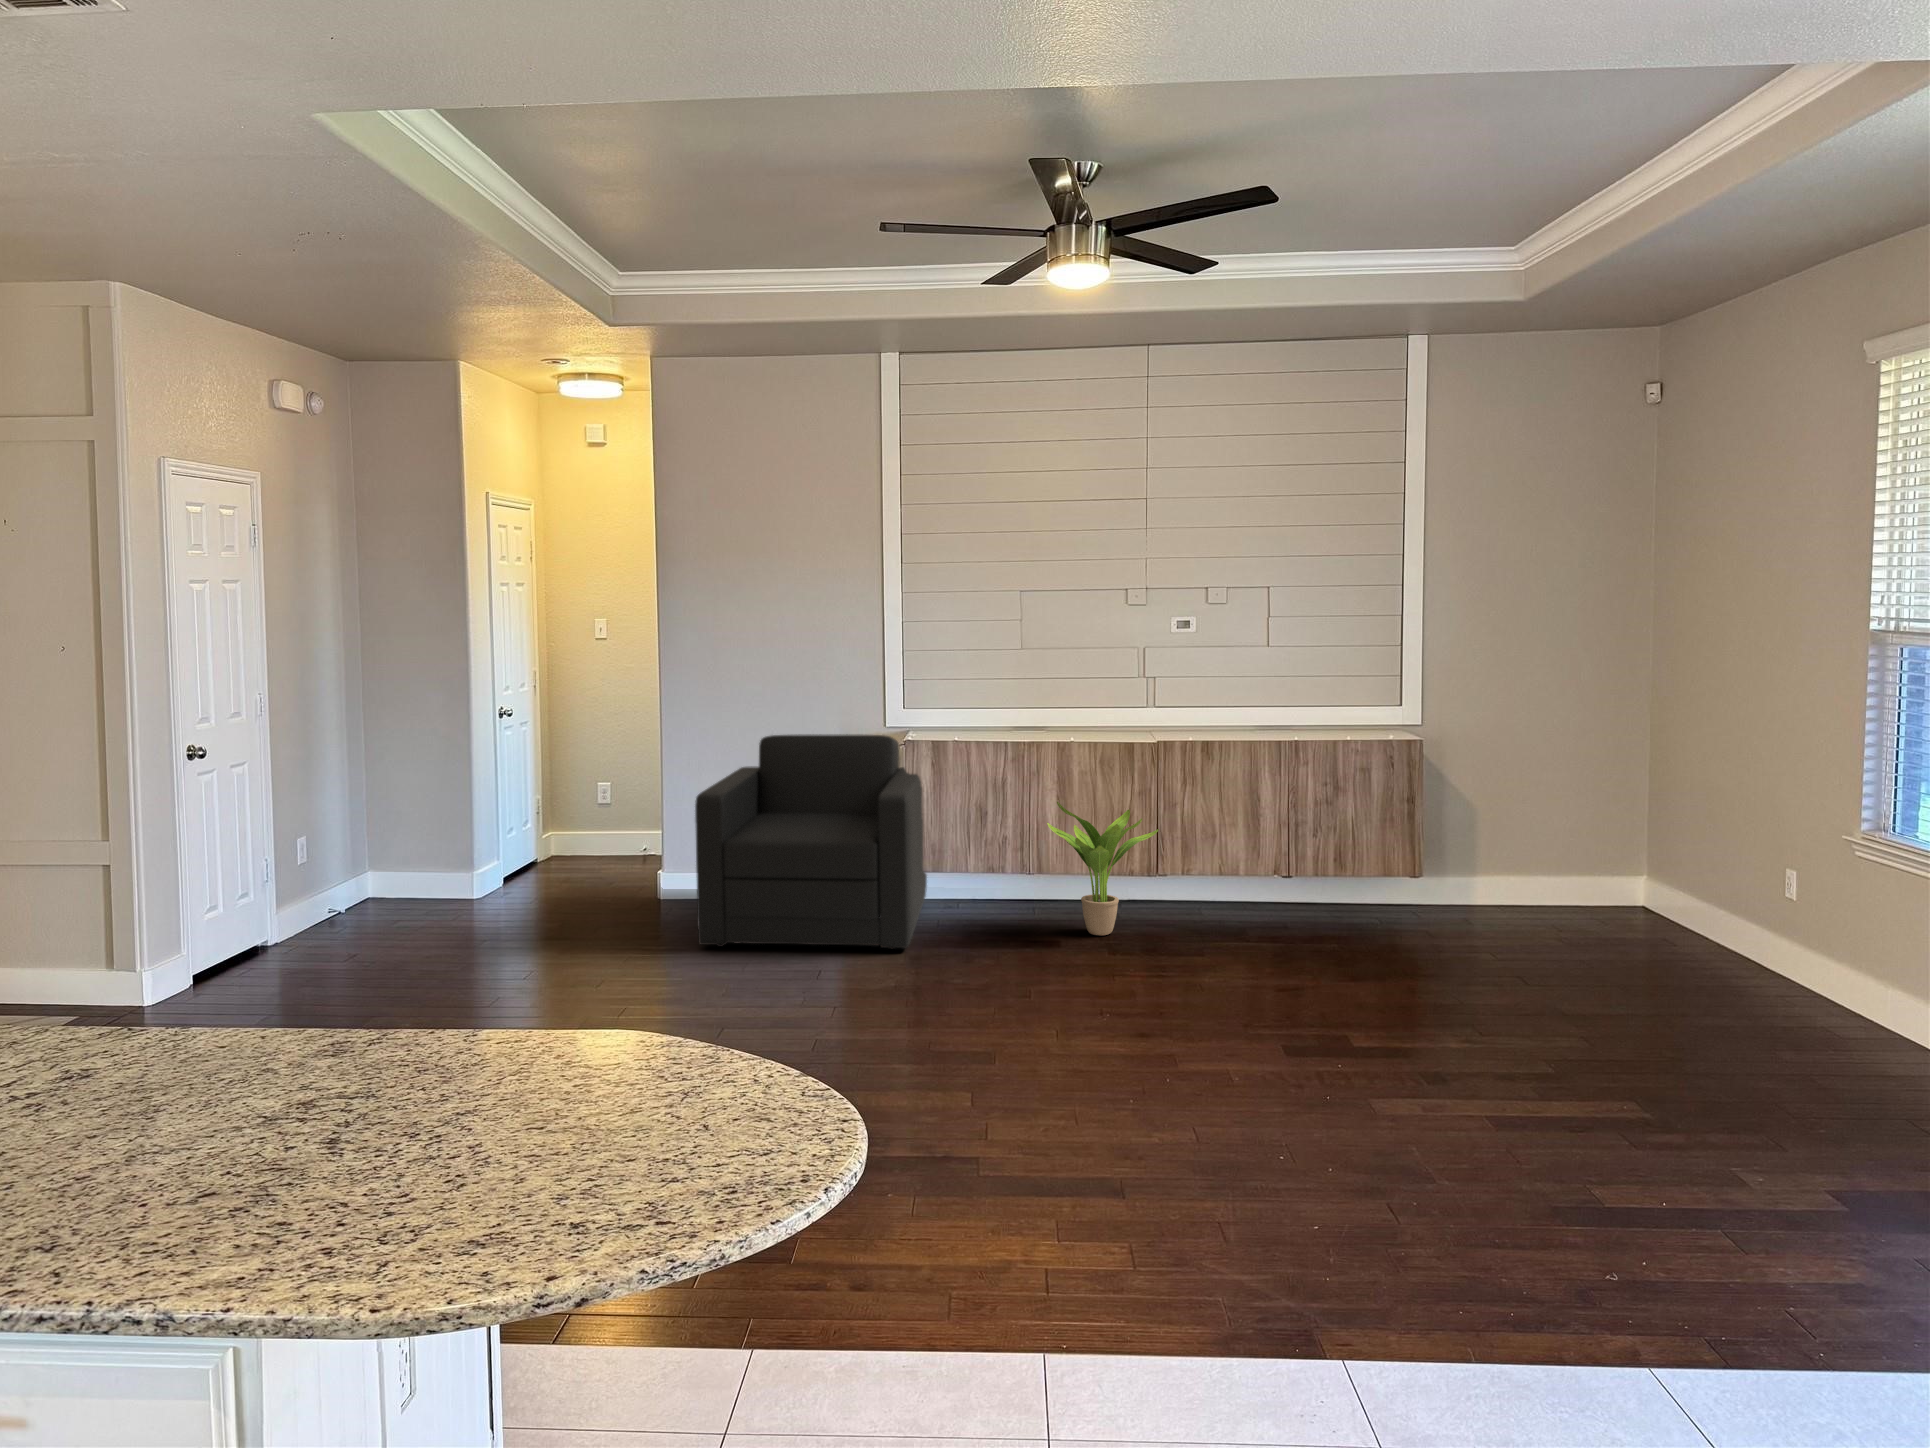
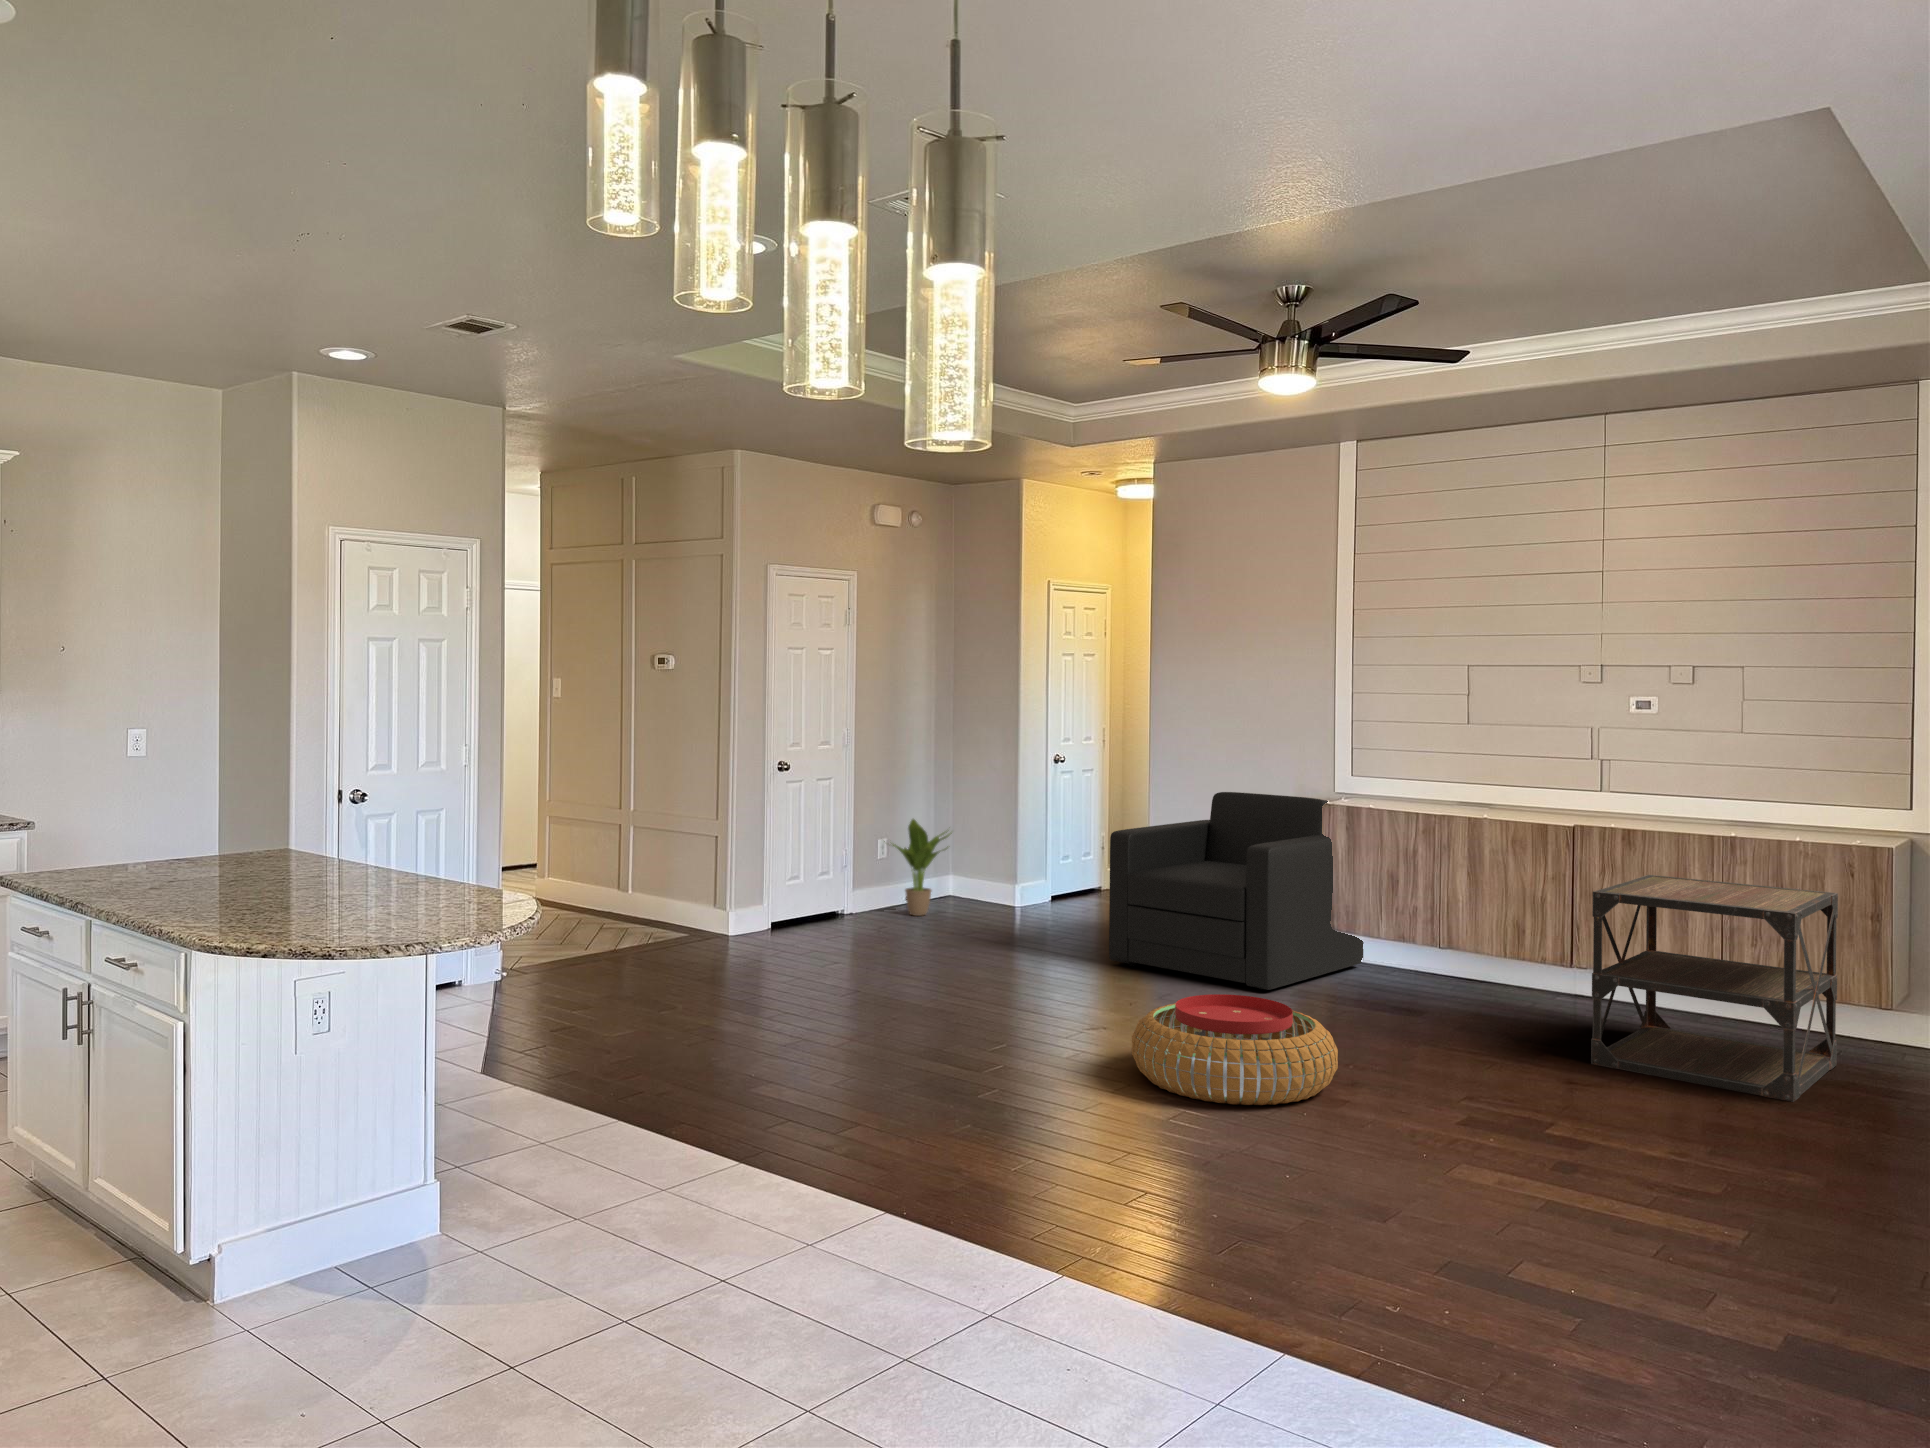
side table: none [1235,783,1435,970] -> present [1591,875,1838,1102]
potted plant: present [1047,802,1159,935] -> present [884,819,952,916]
pouf: none [961,974,1192,1113] -> present [1132,994,1338,1105]

